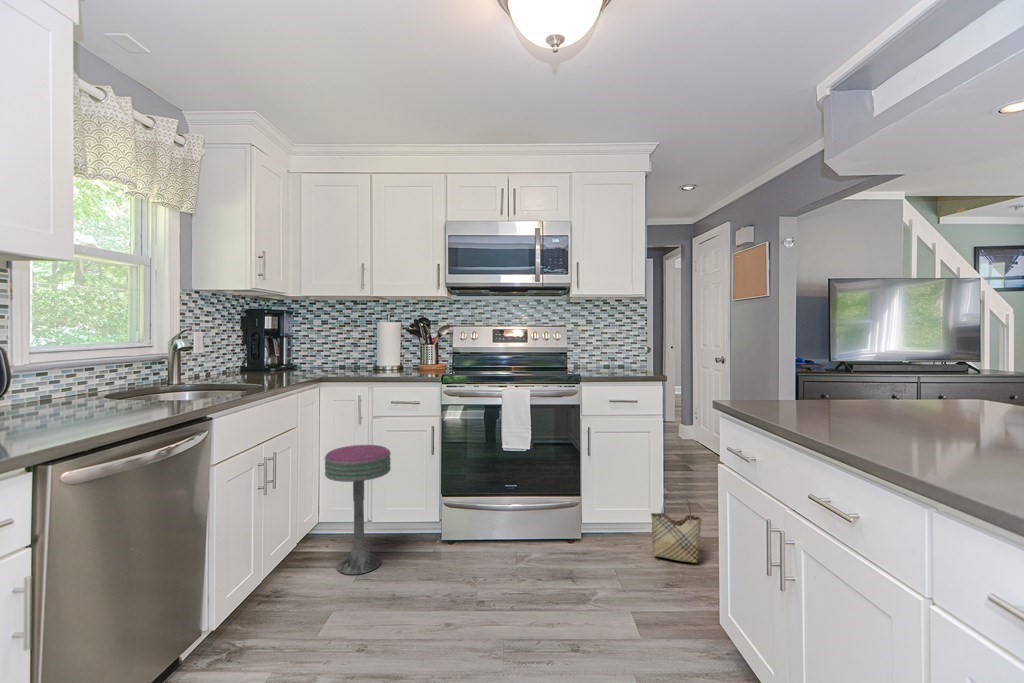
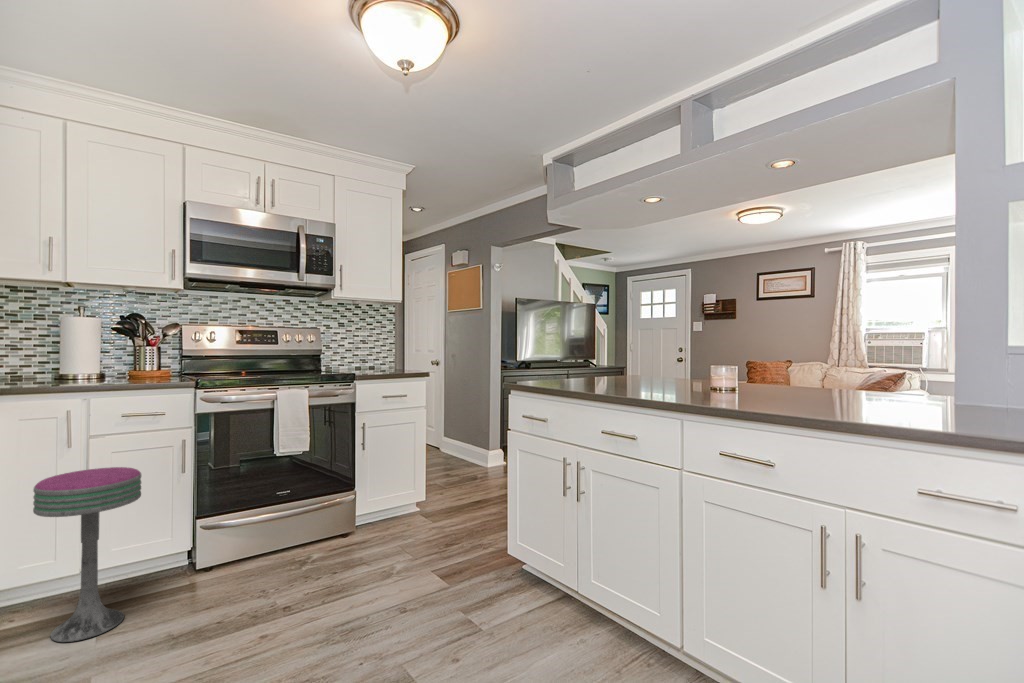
woven basket: present [651,490,702,563] -> none [425,468,466,529]

